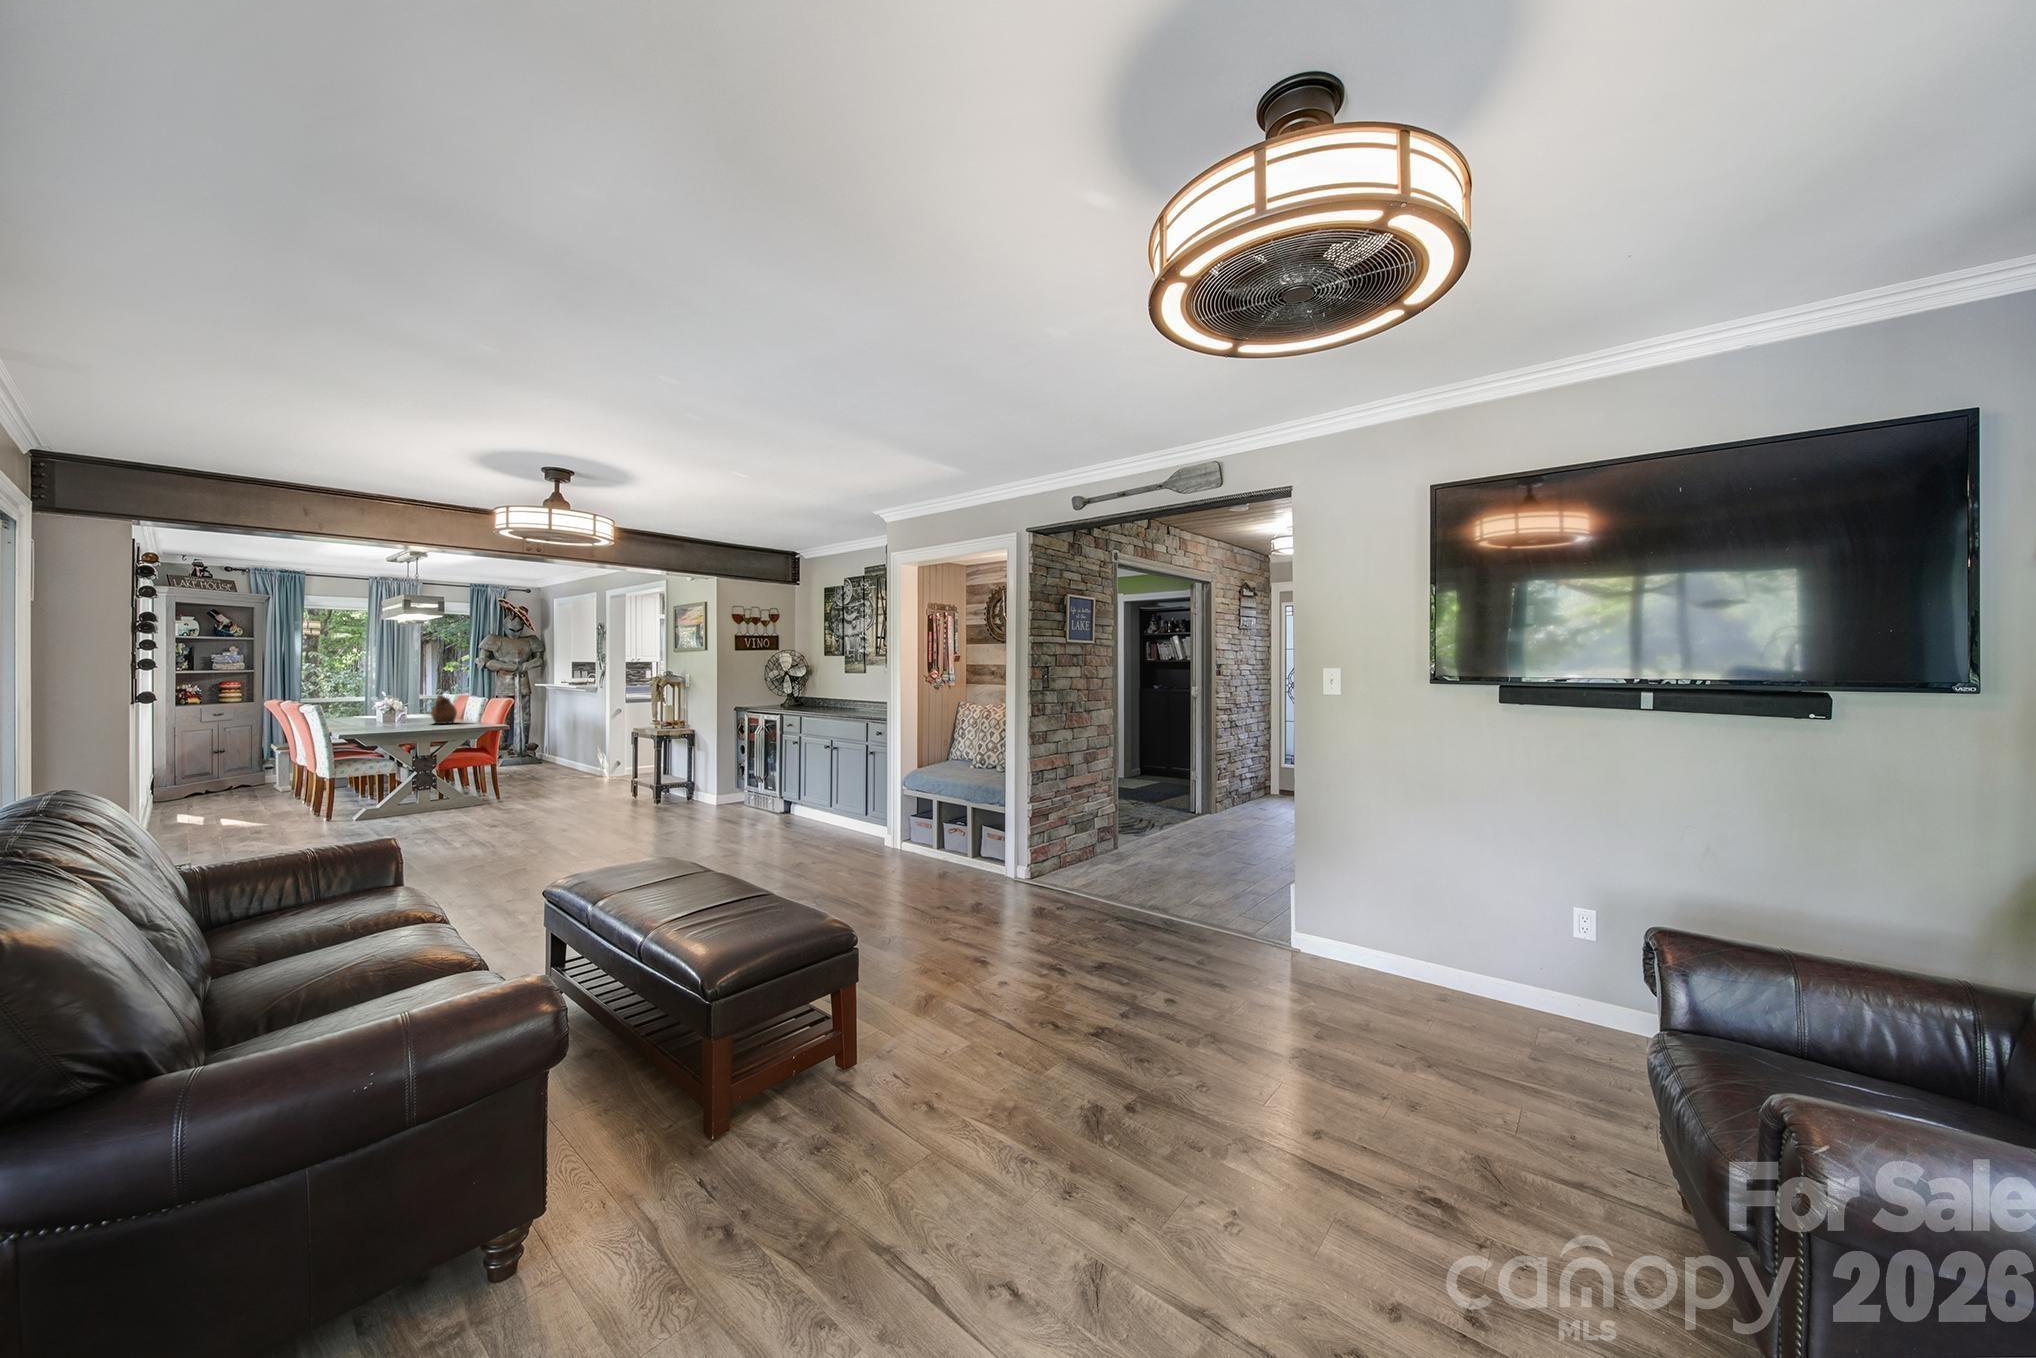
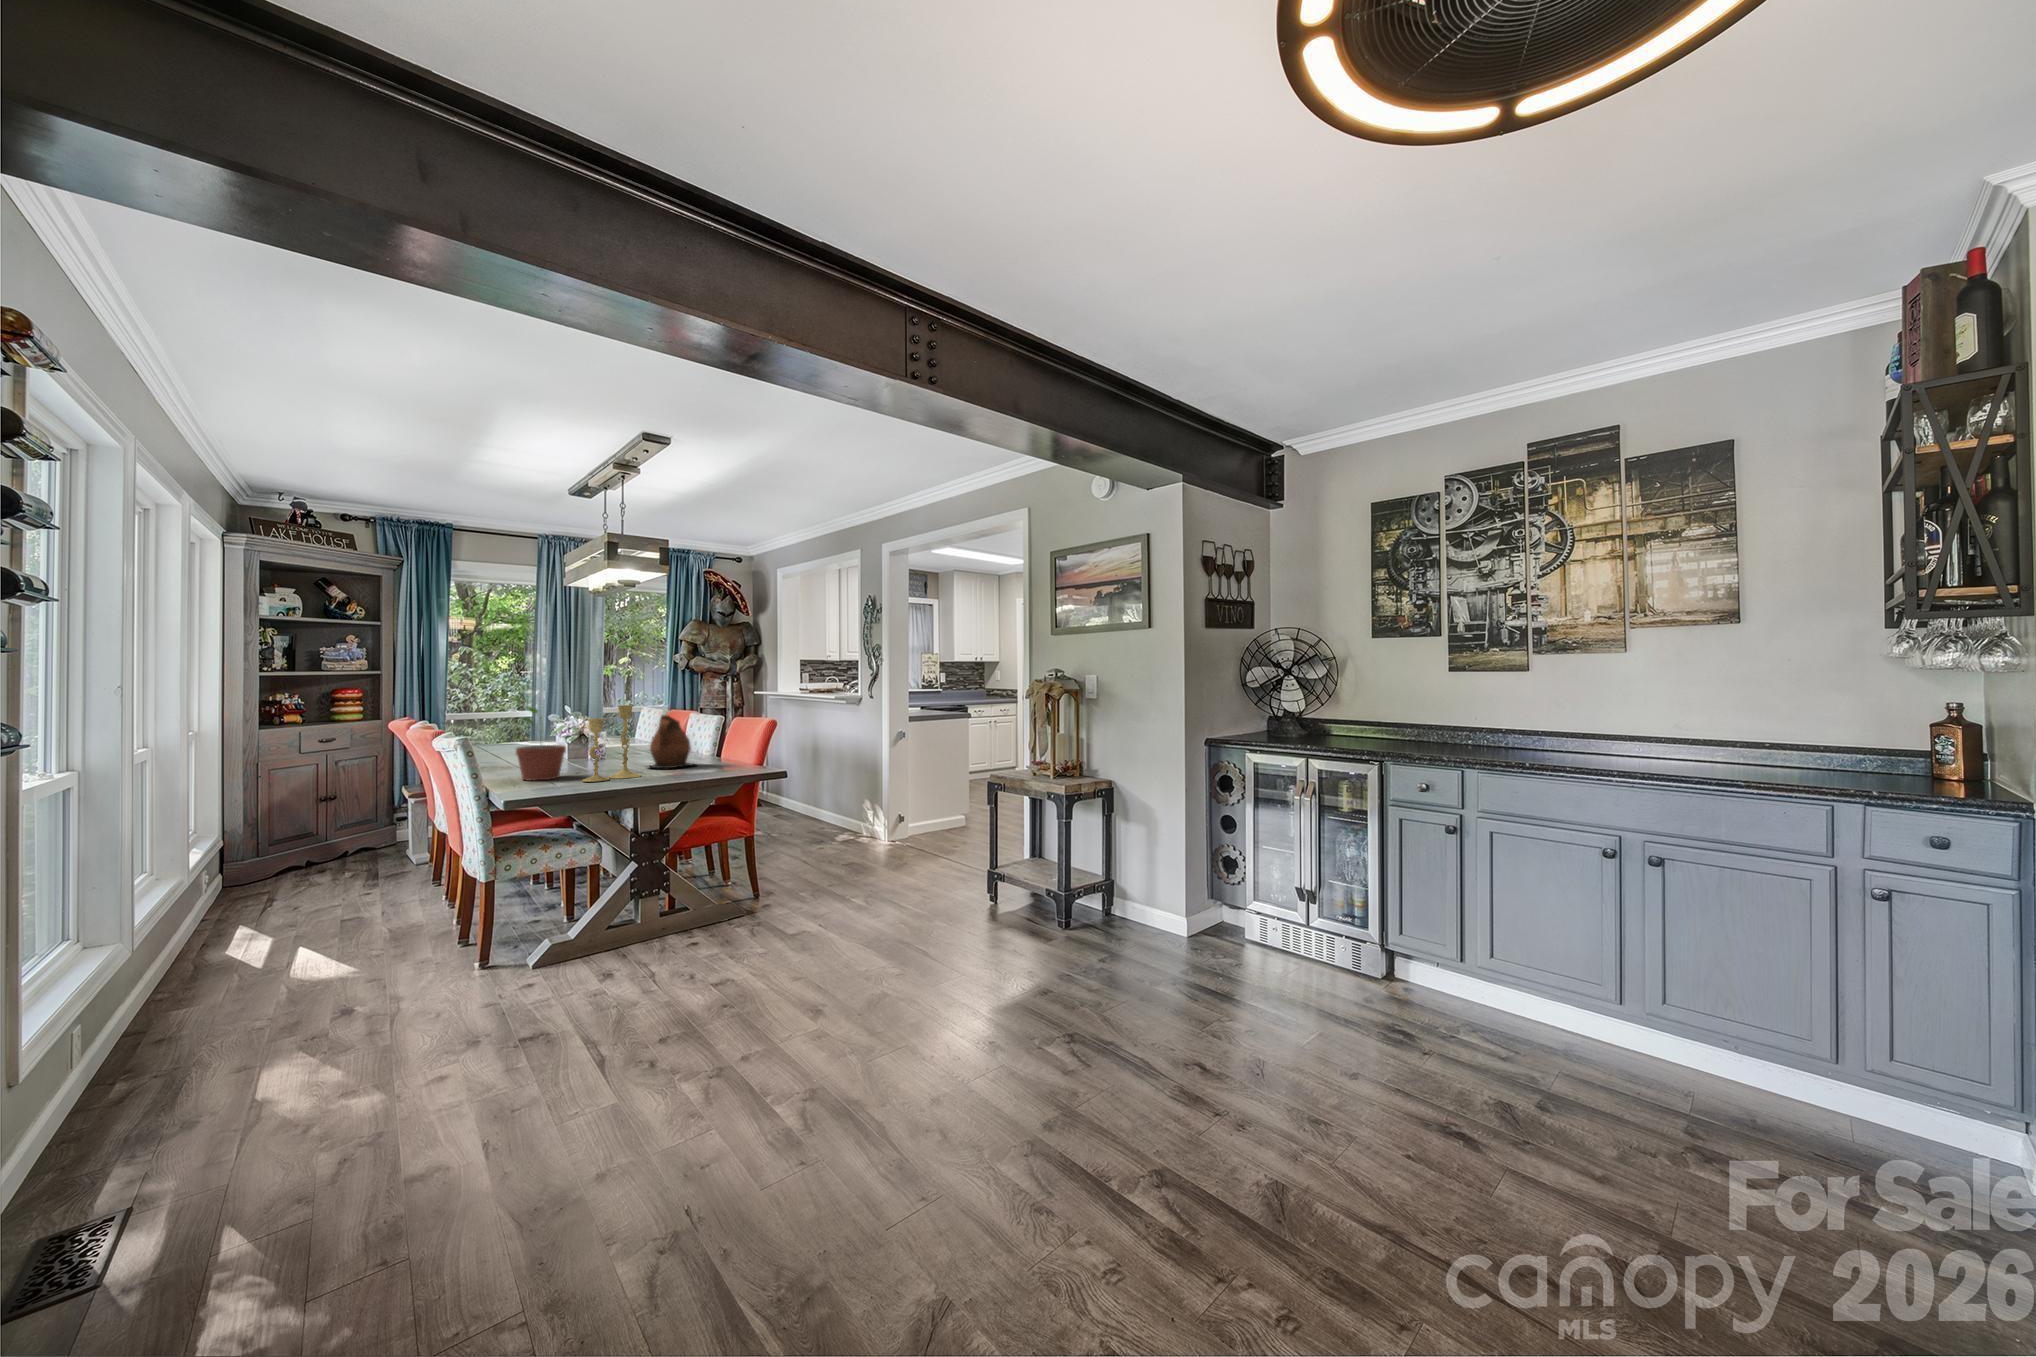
candlestick: none [385,689,422,729] -> present [582,705,641,782]
potted plant: none [346,690,378,729] -> present [516,707,566,780]

